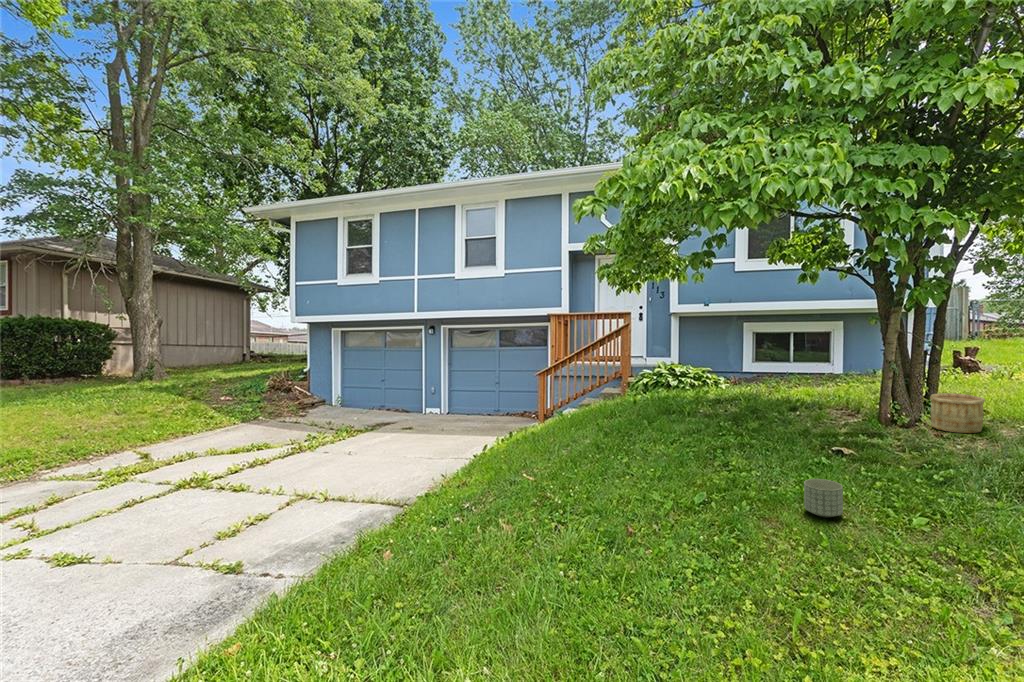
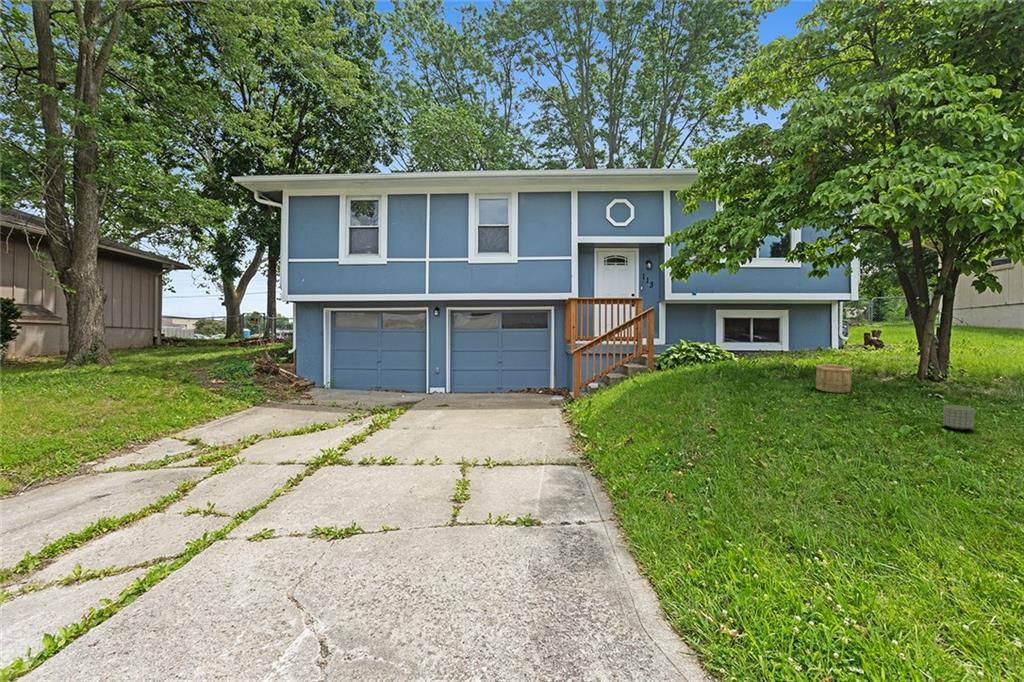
wooden bucket: present [930,393,985,433] -> present [816,364,853,393]

